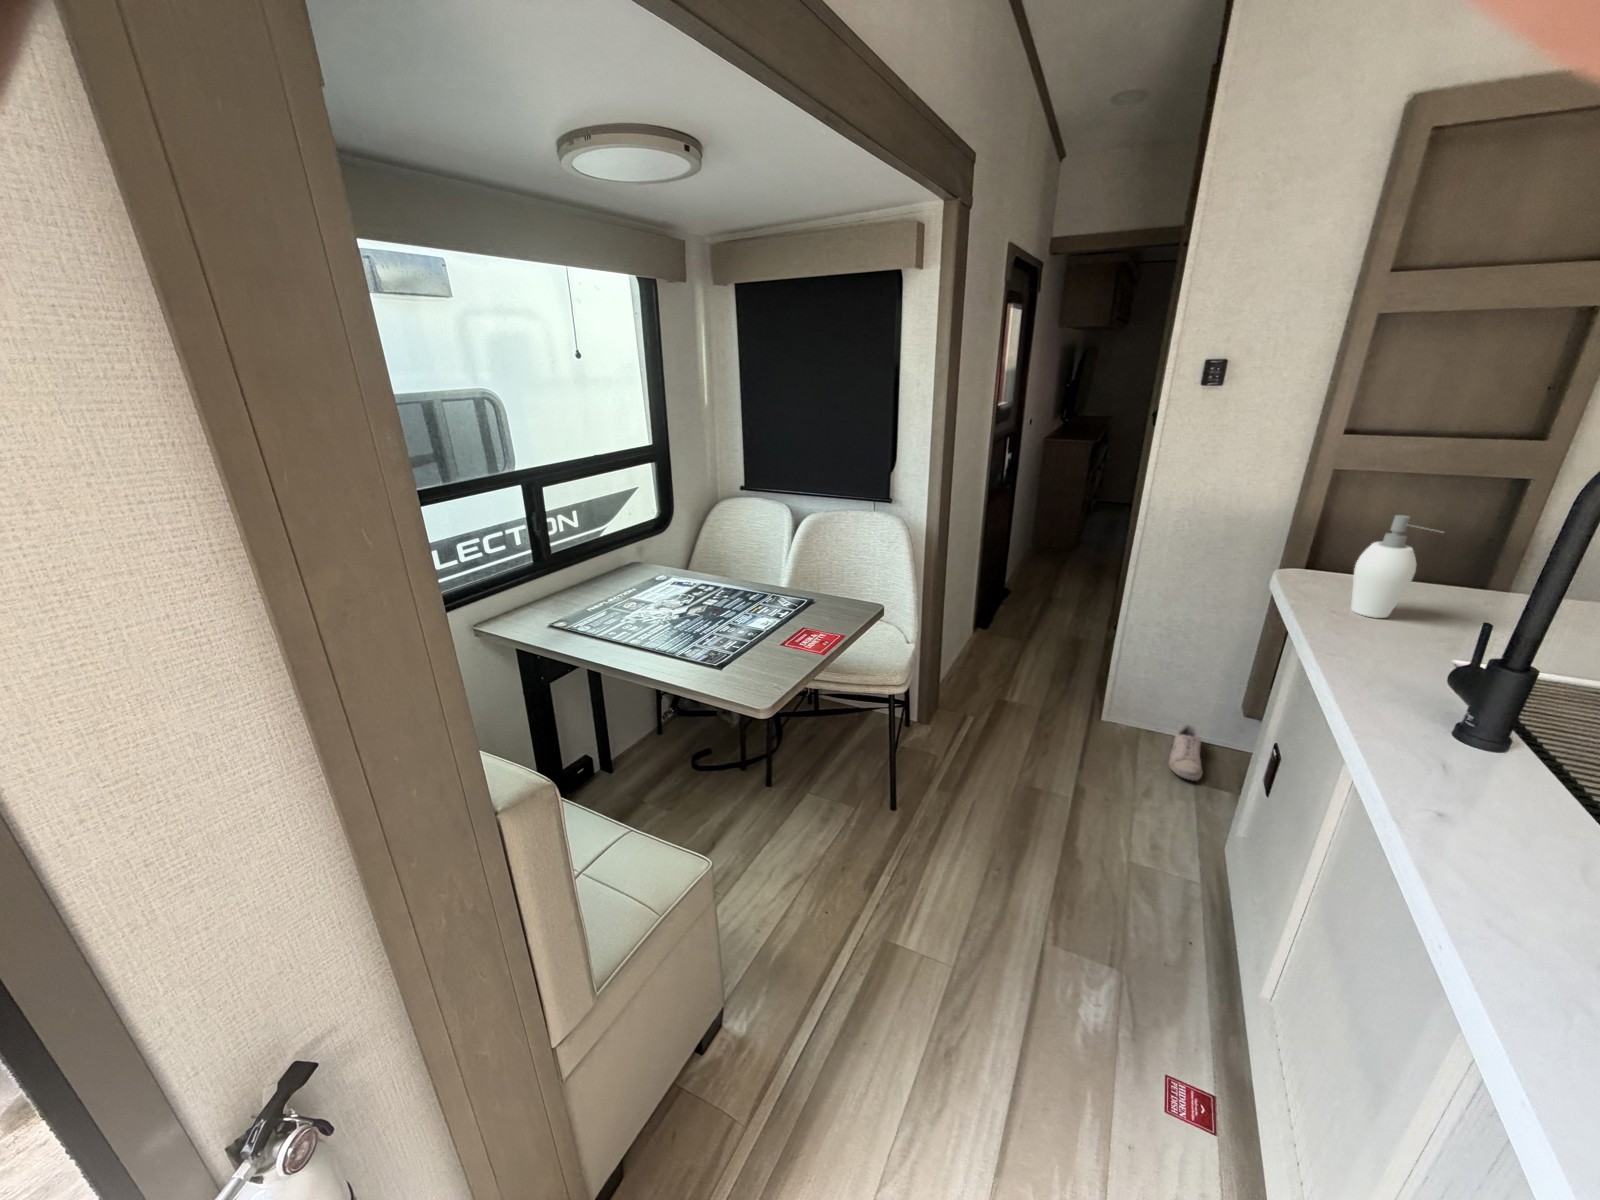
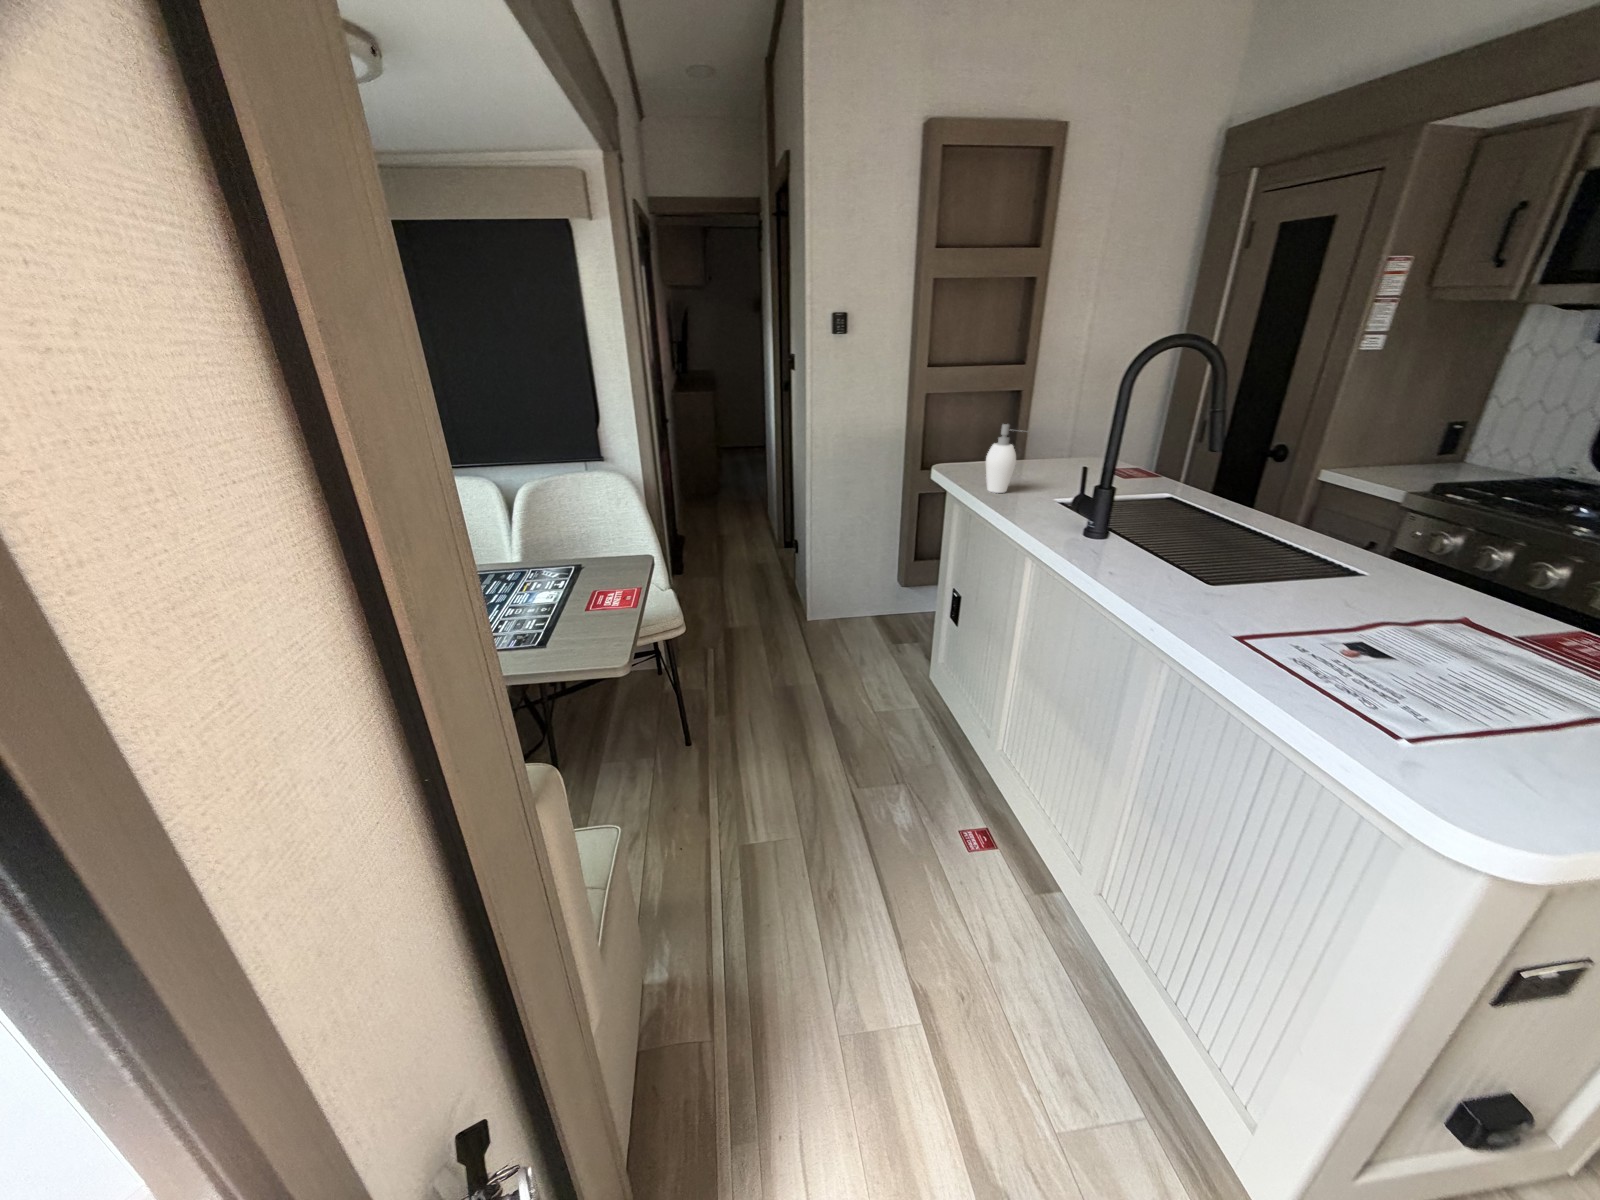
shoe: present [1169,724,1203,781] -> none [865,610,892,648]

